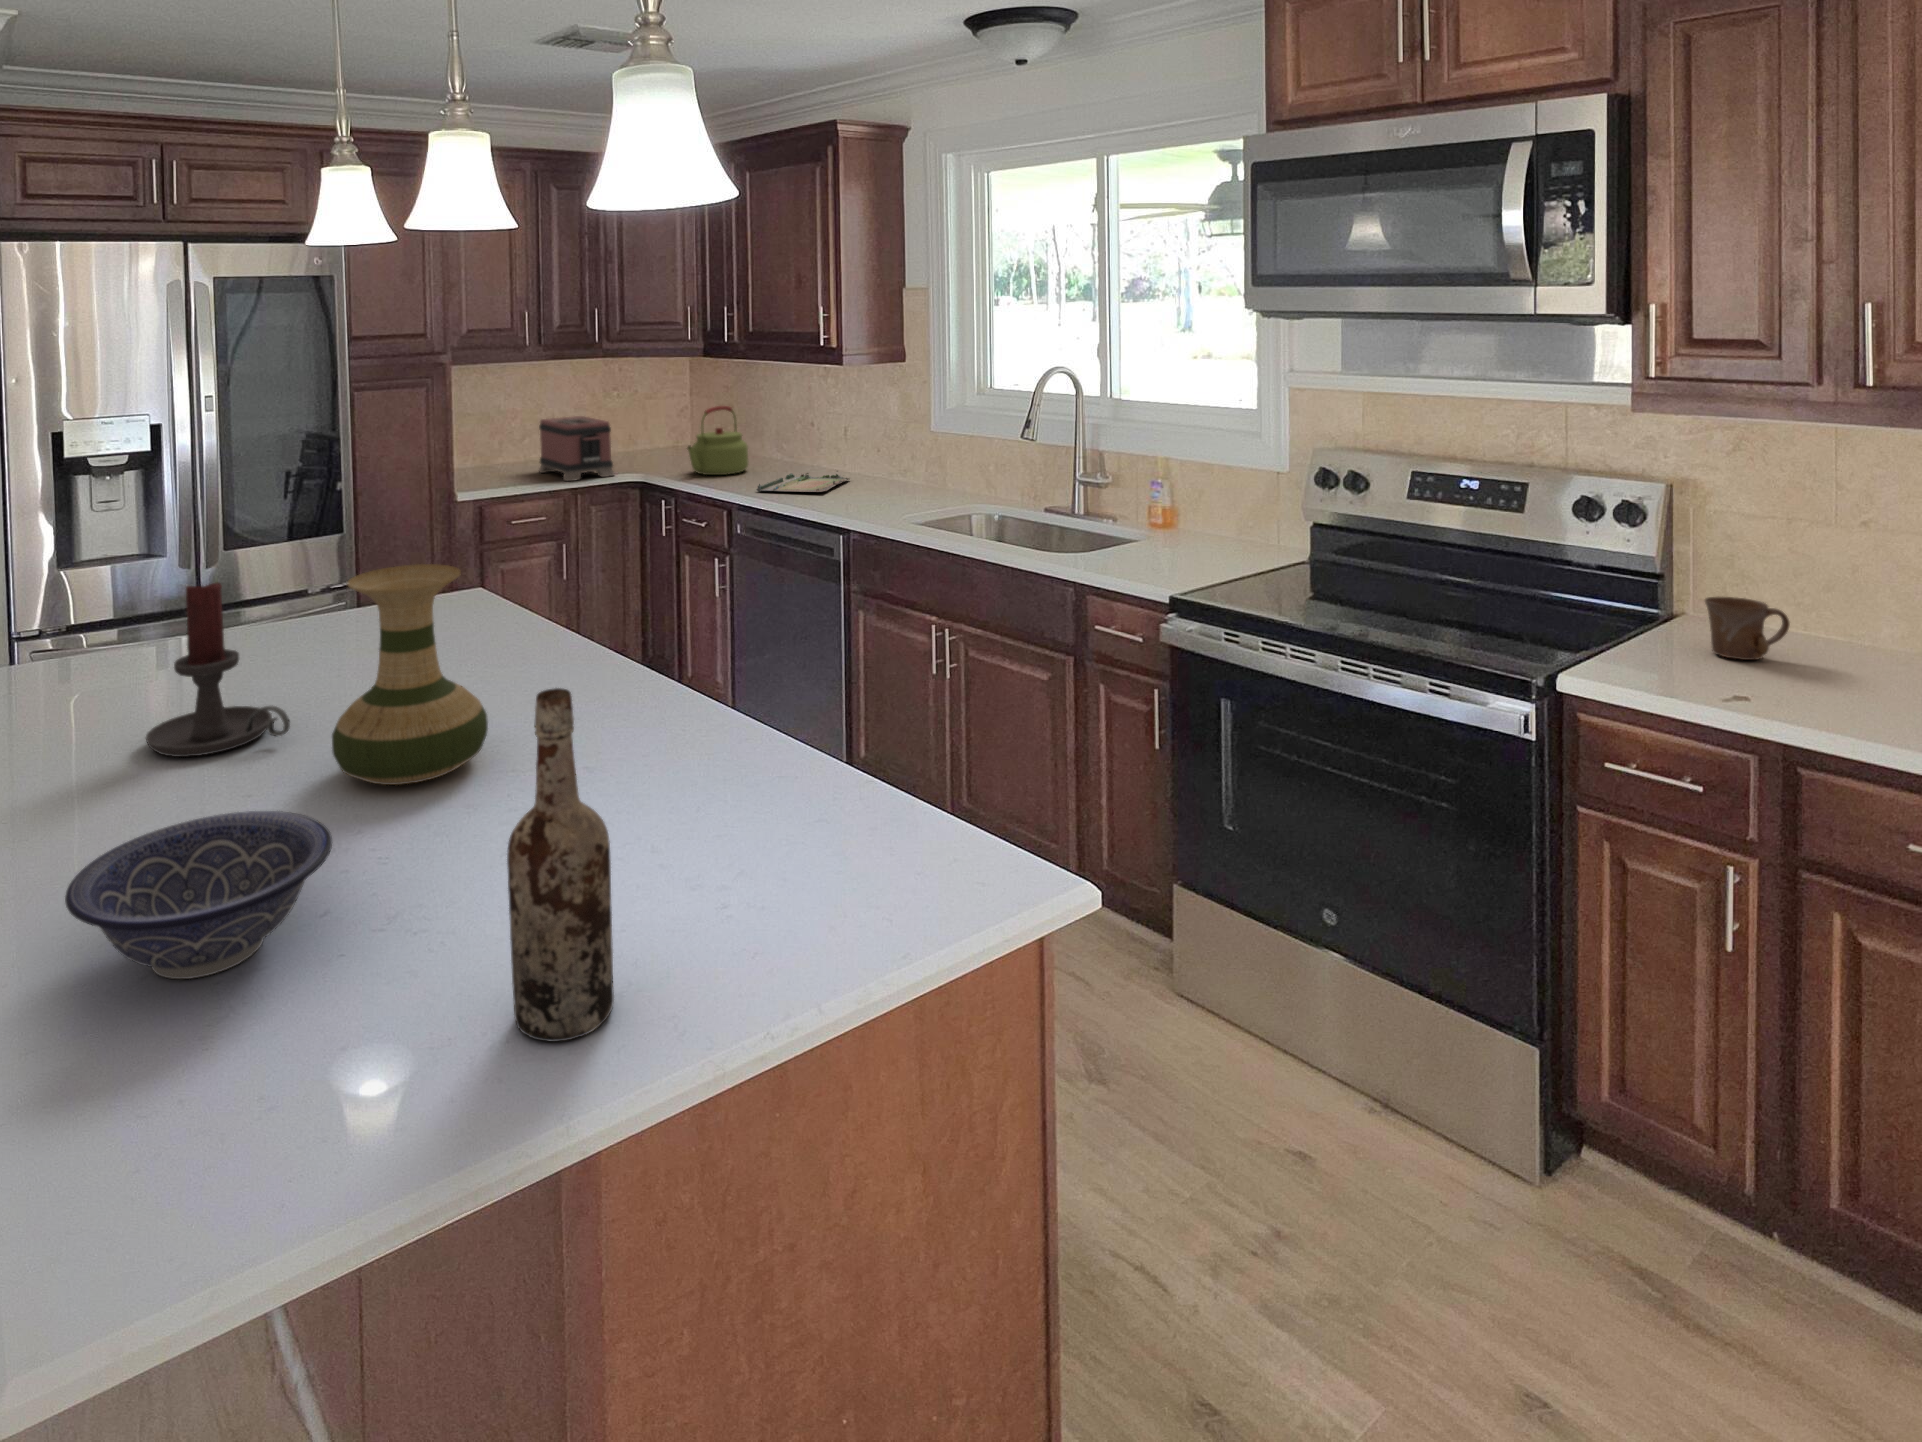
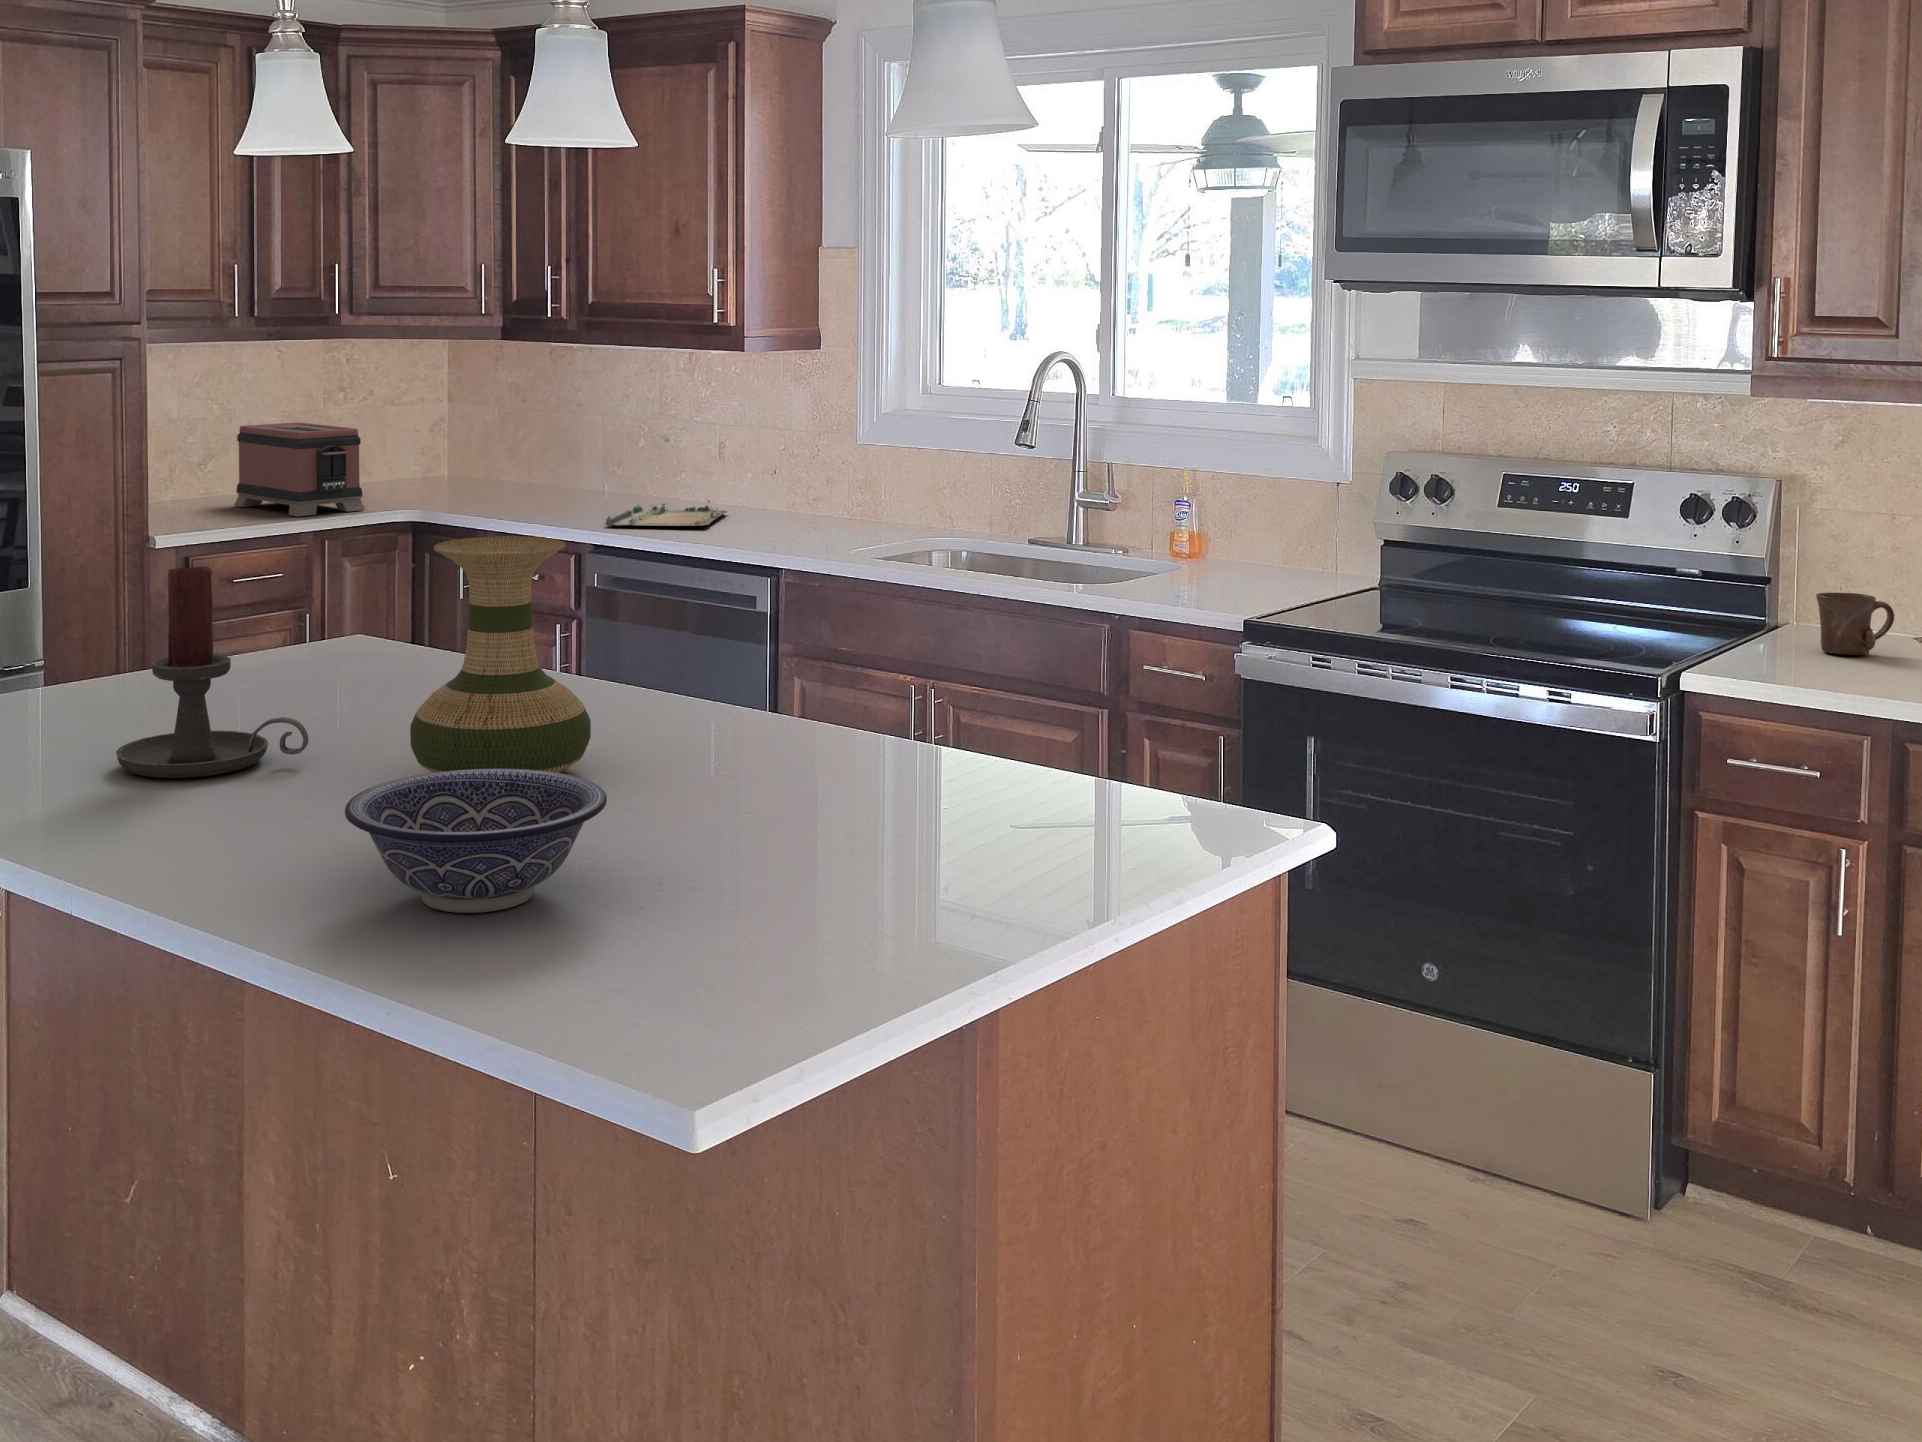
kettle: present [687,406,748,475] -> none [481,408,565,509]
wine bottle: present [507,688,614,1042] -> none [863,589,961,920]

